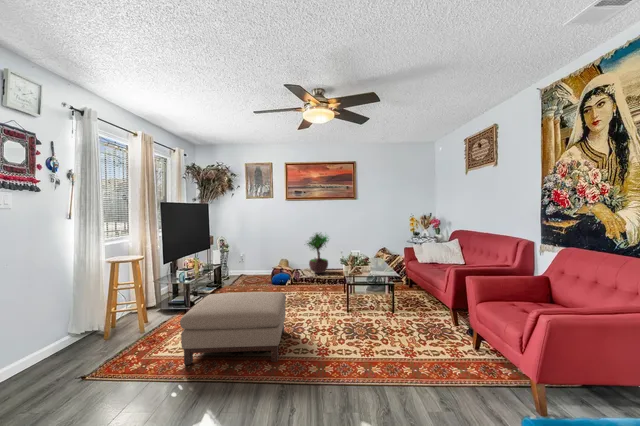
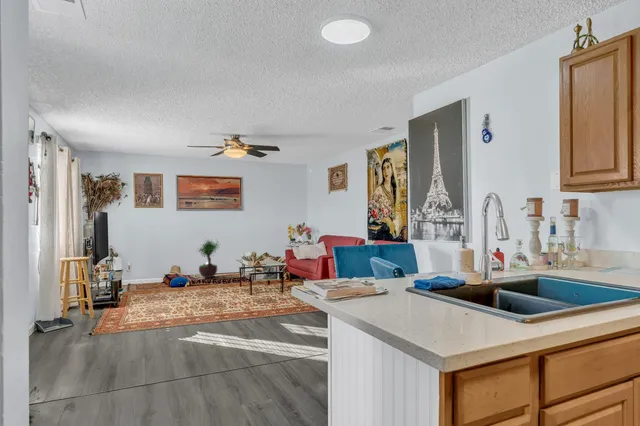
ottoman: present [180,292,286,365] -> none [153,278,223,322]

